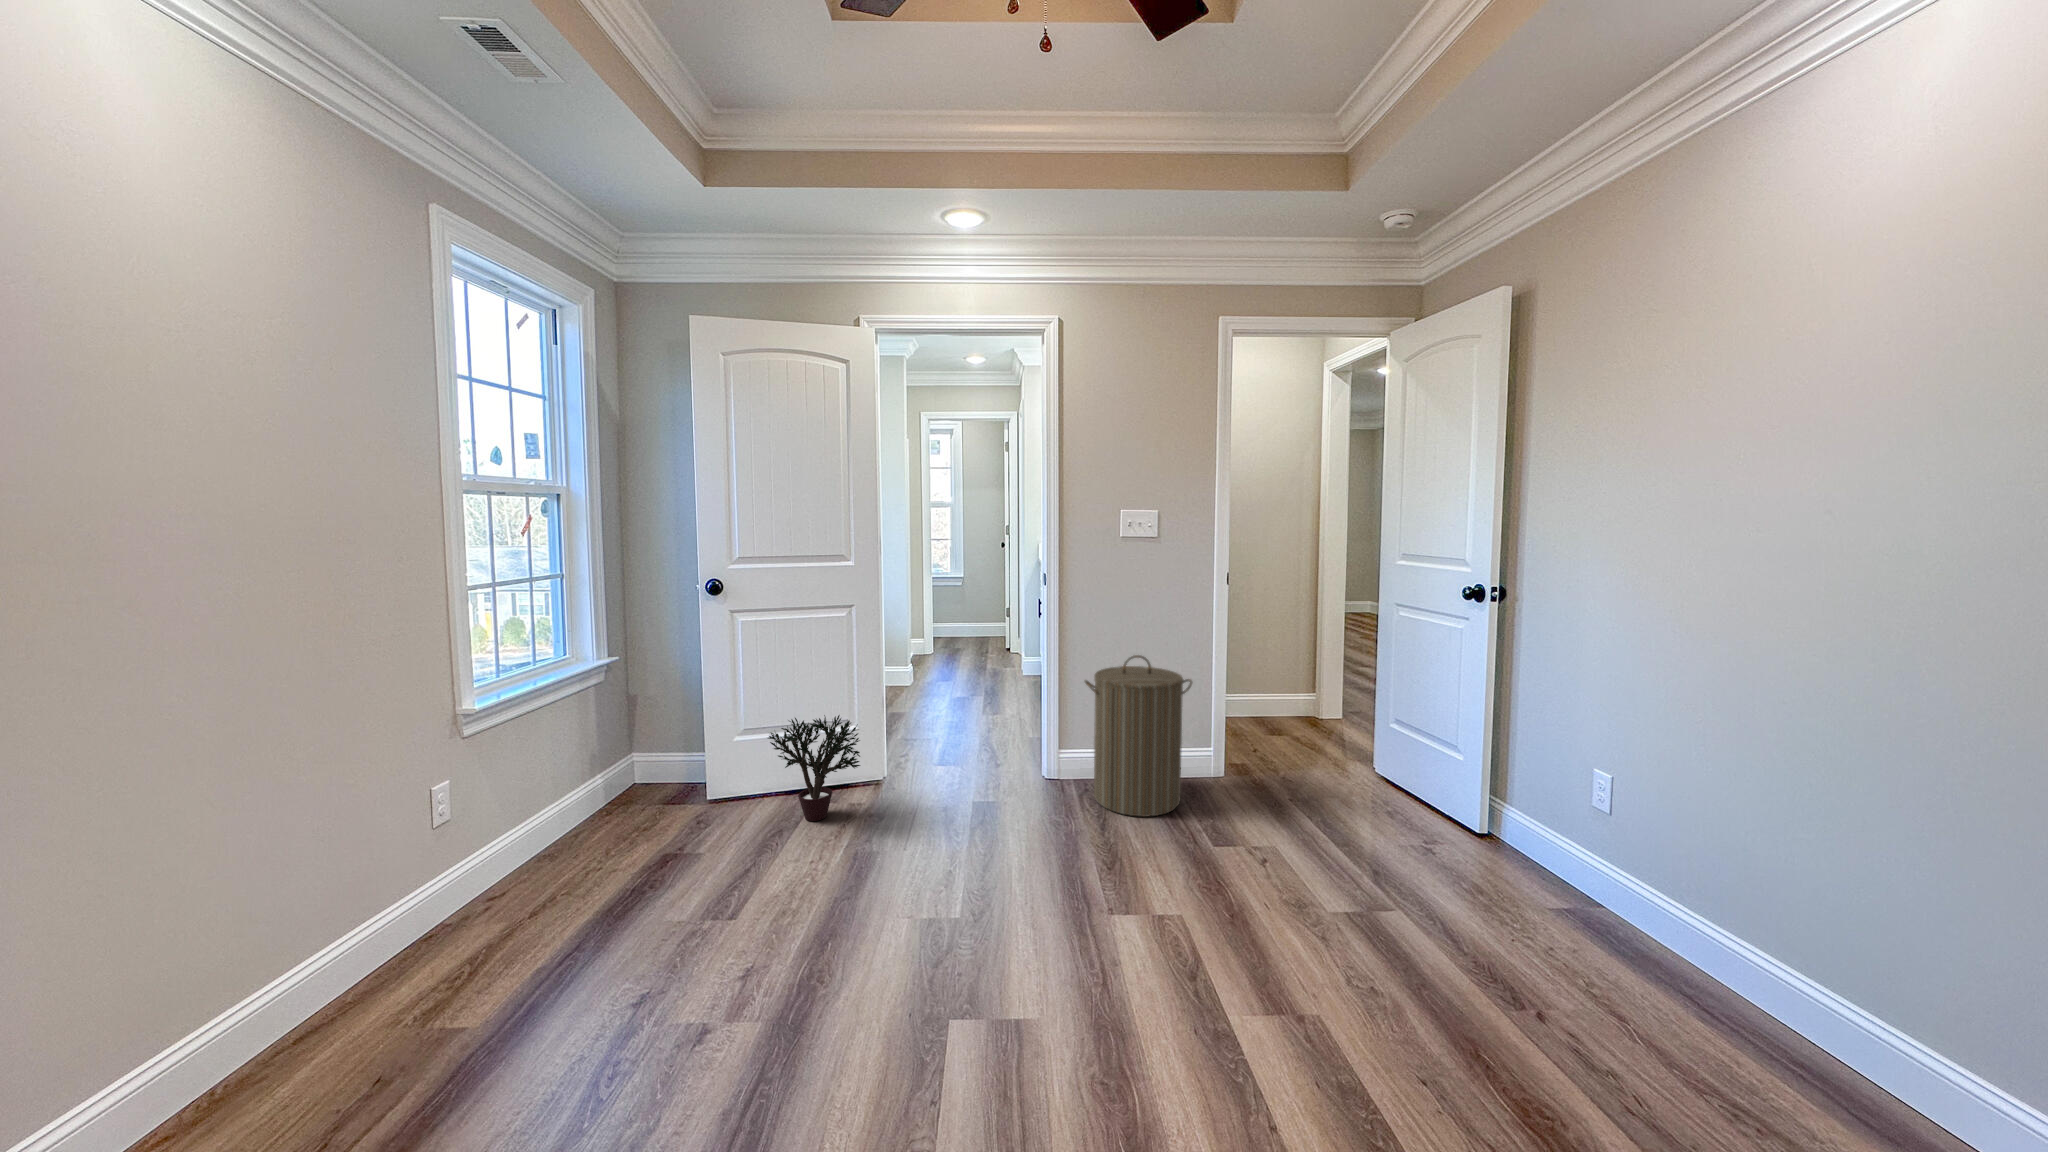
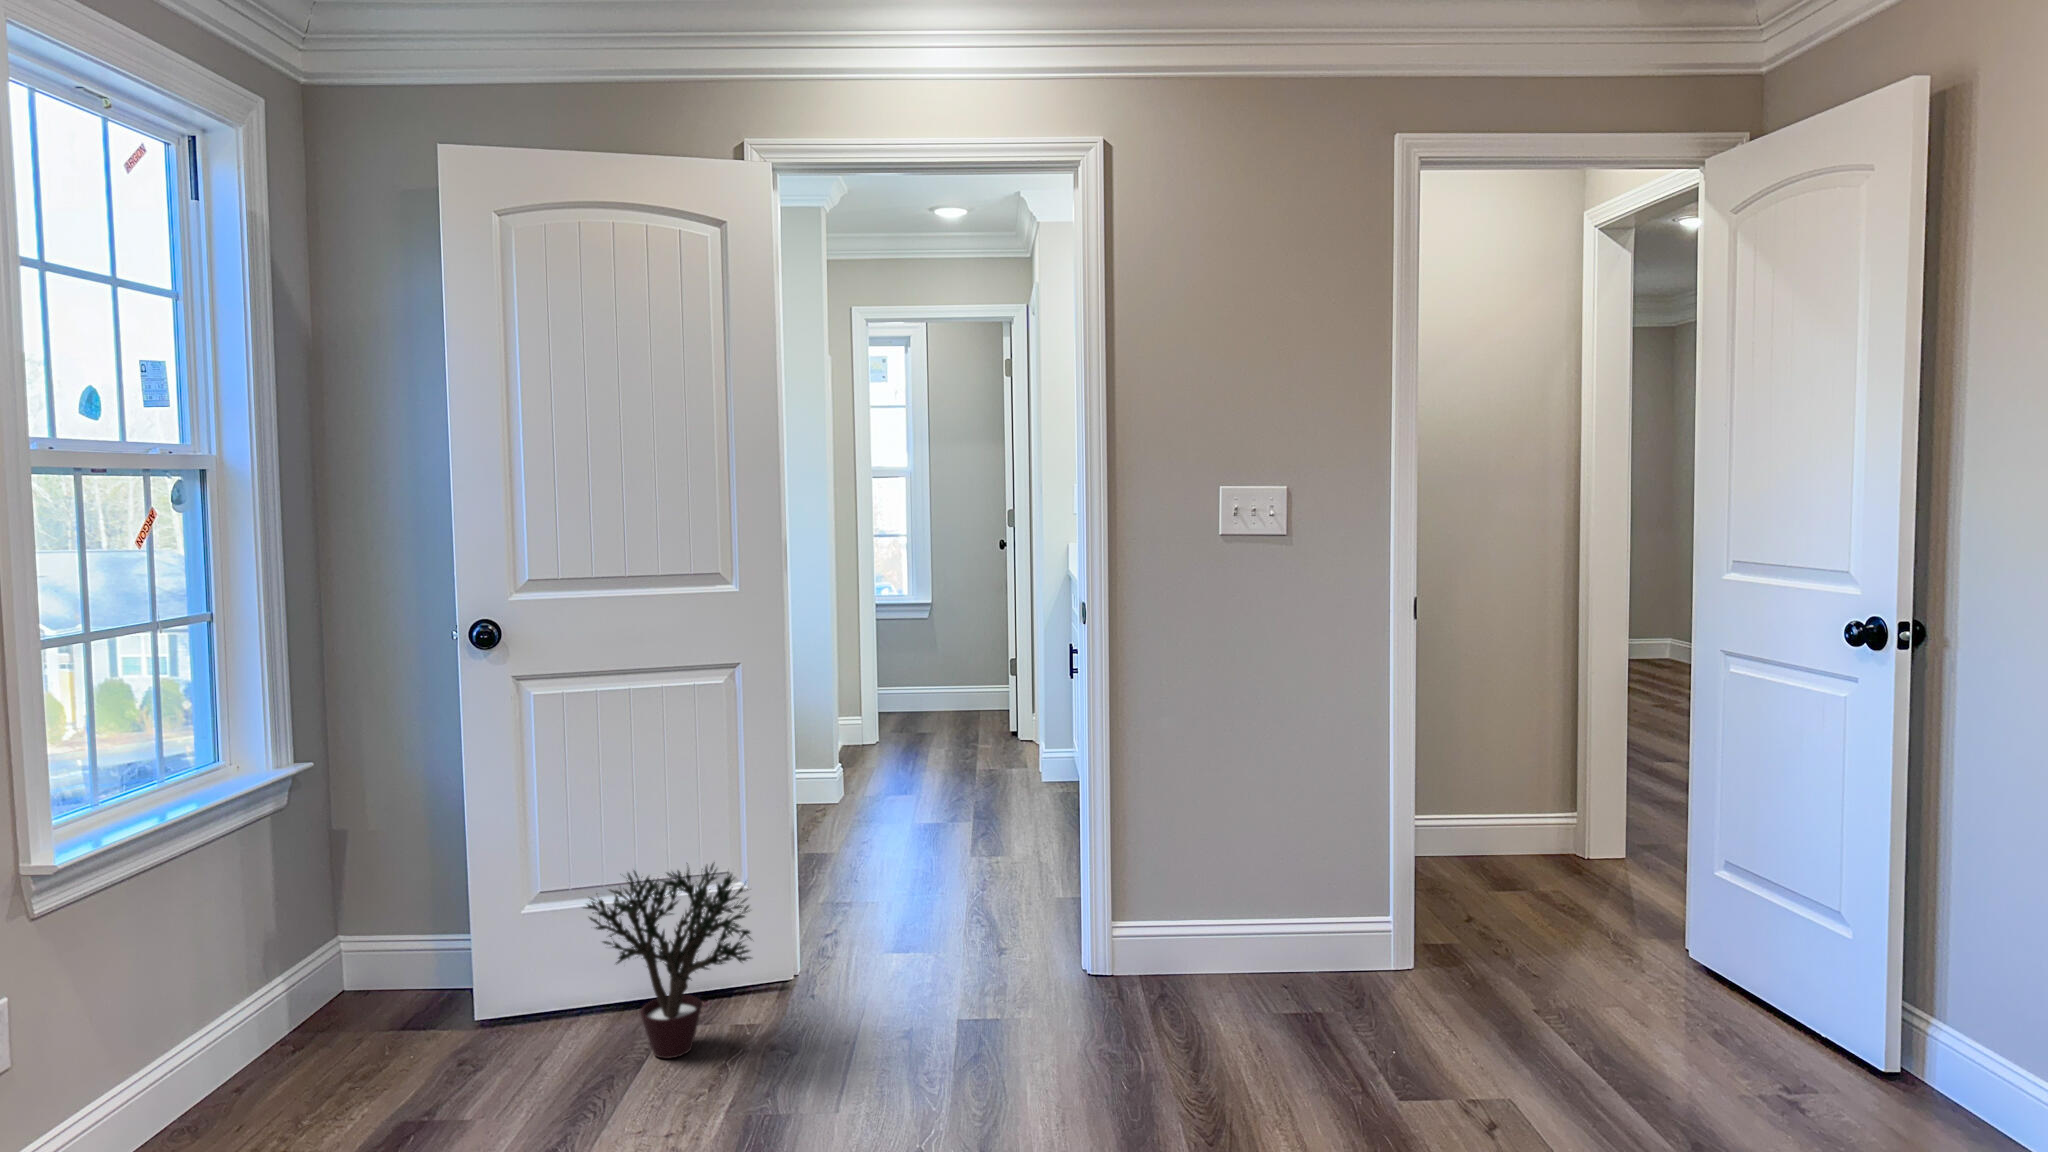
laundry hamper: present [1085,655,1192,817] -> none [1156,749,1353,1045]

